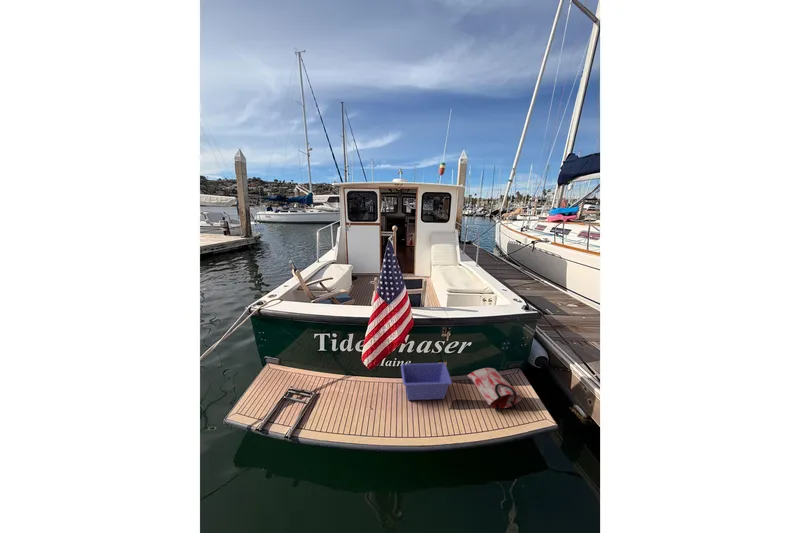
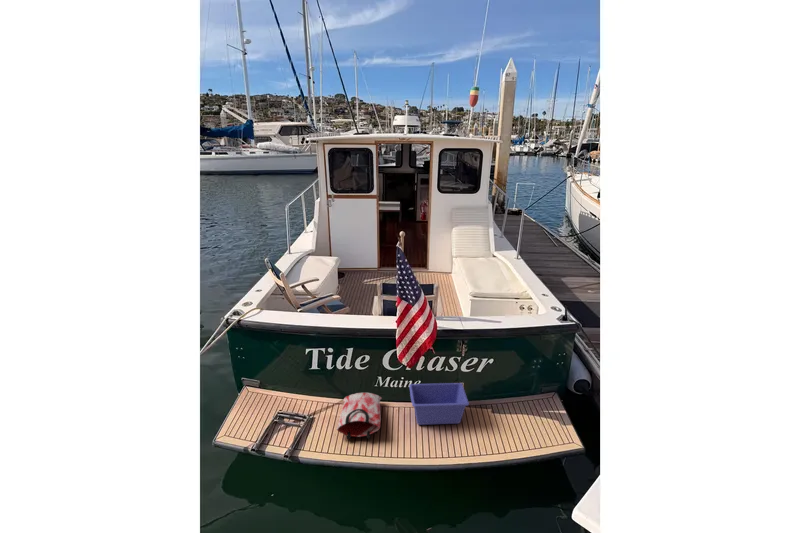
bag: present [468,368,523,412] -> present [337,393,381,439]

